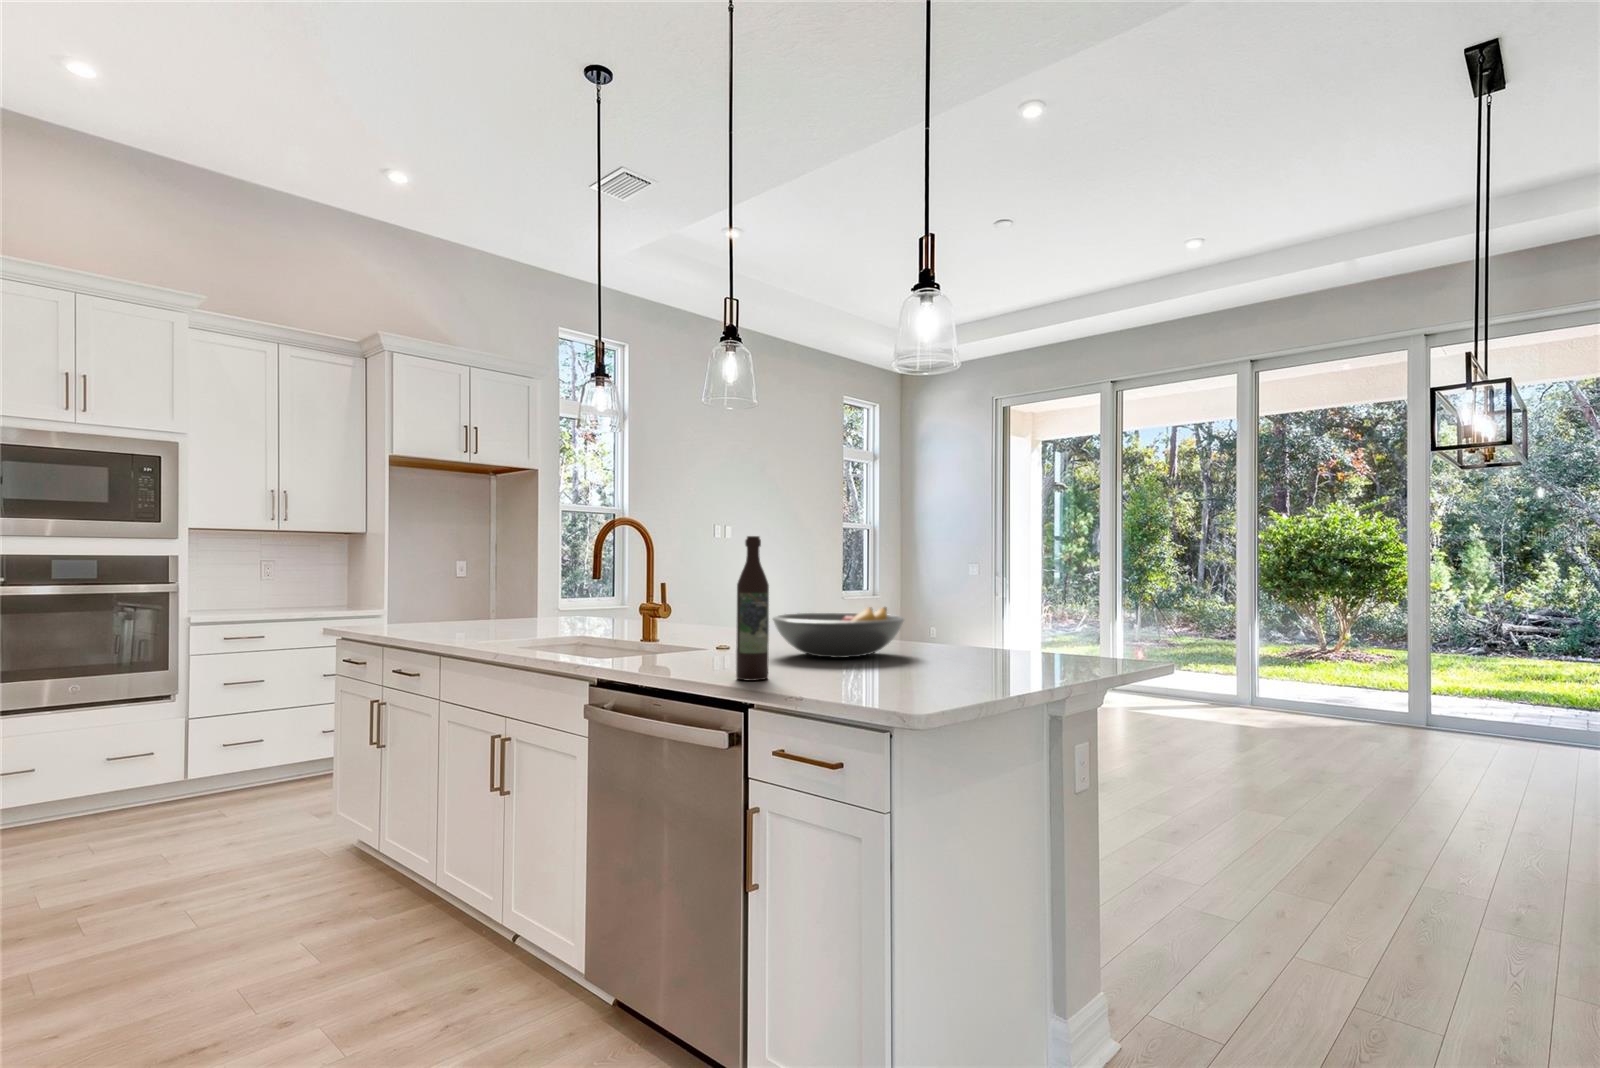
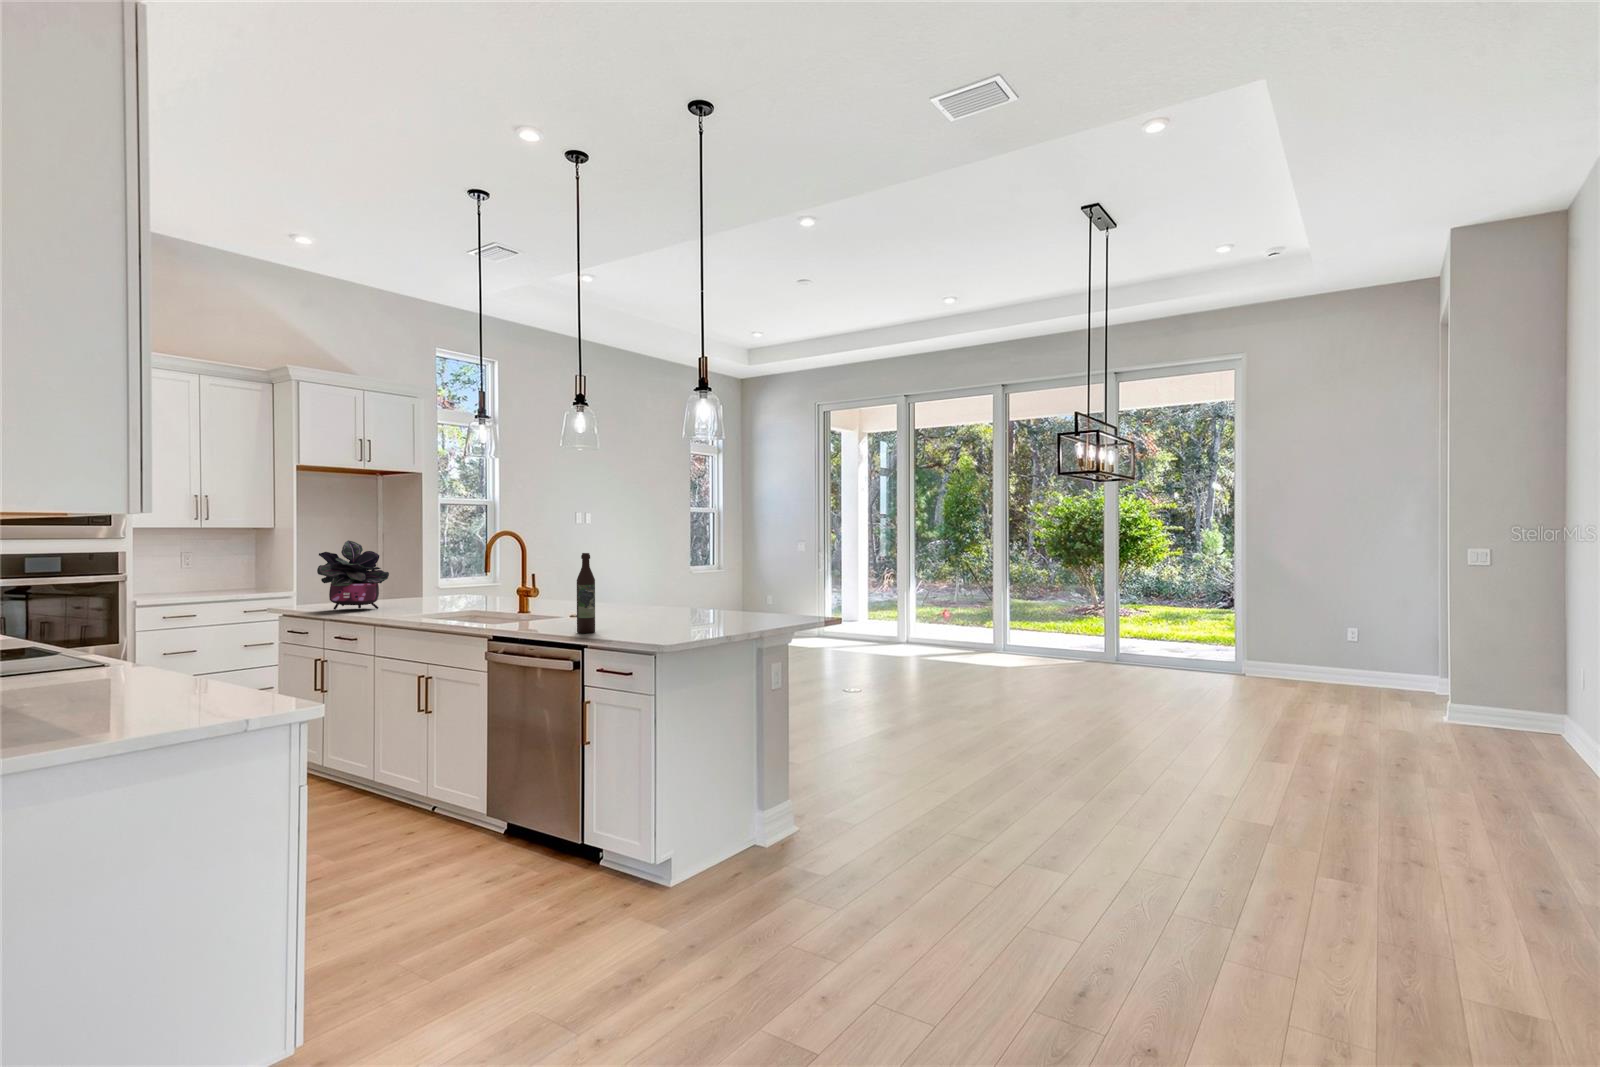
potted plant: none [375,536,472,630] -> present [317,540,389,610]
fruit bowl: present [773,607,904,658] -> none [602,589,684,620]

